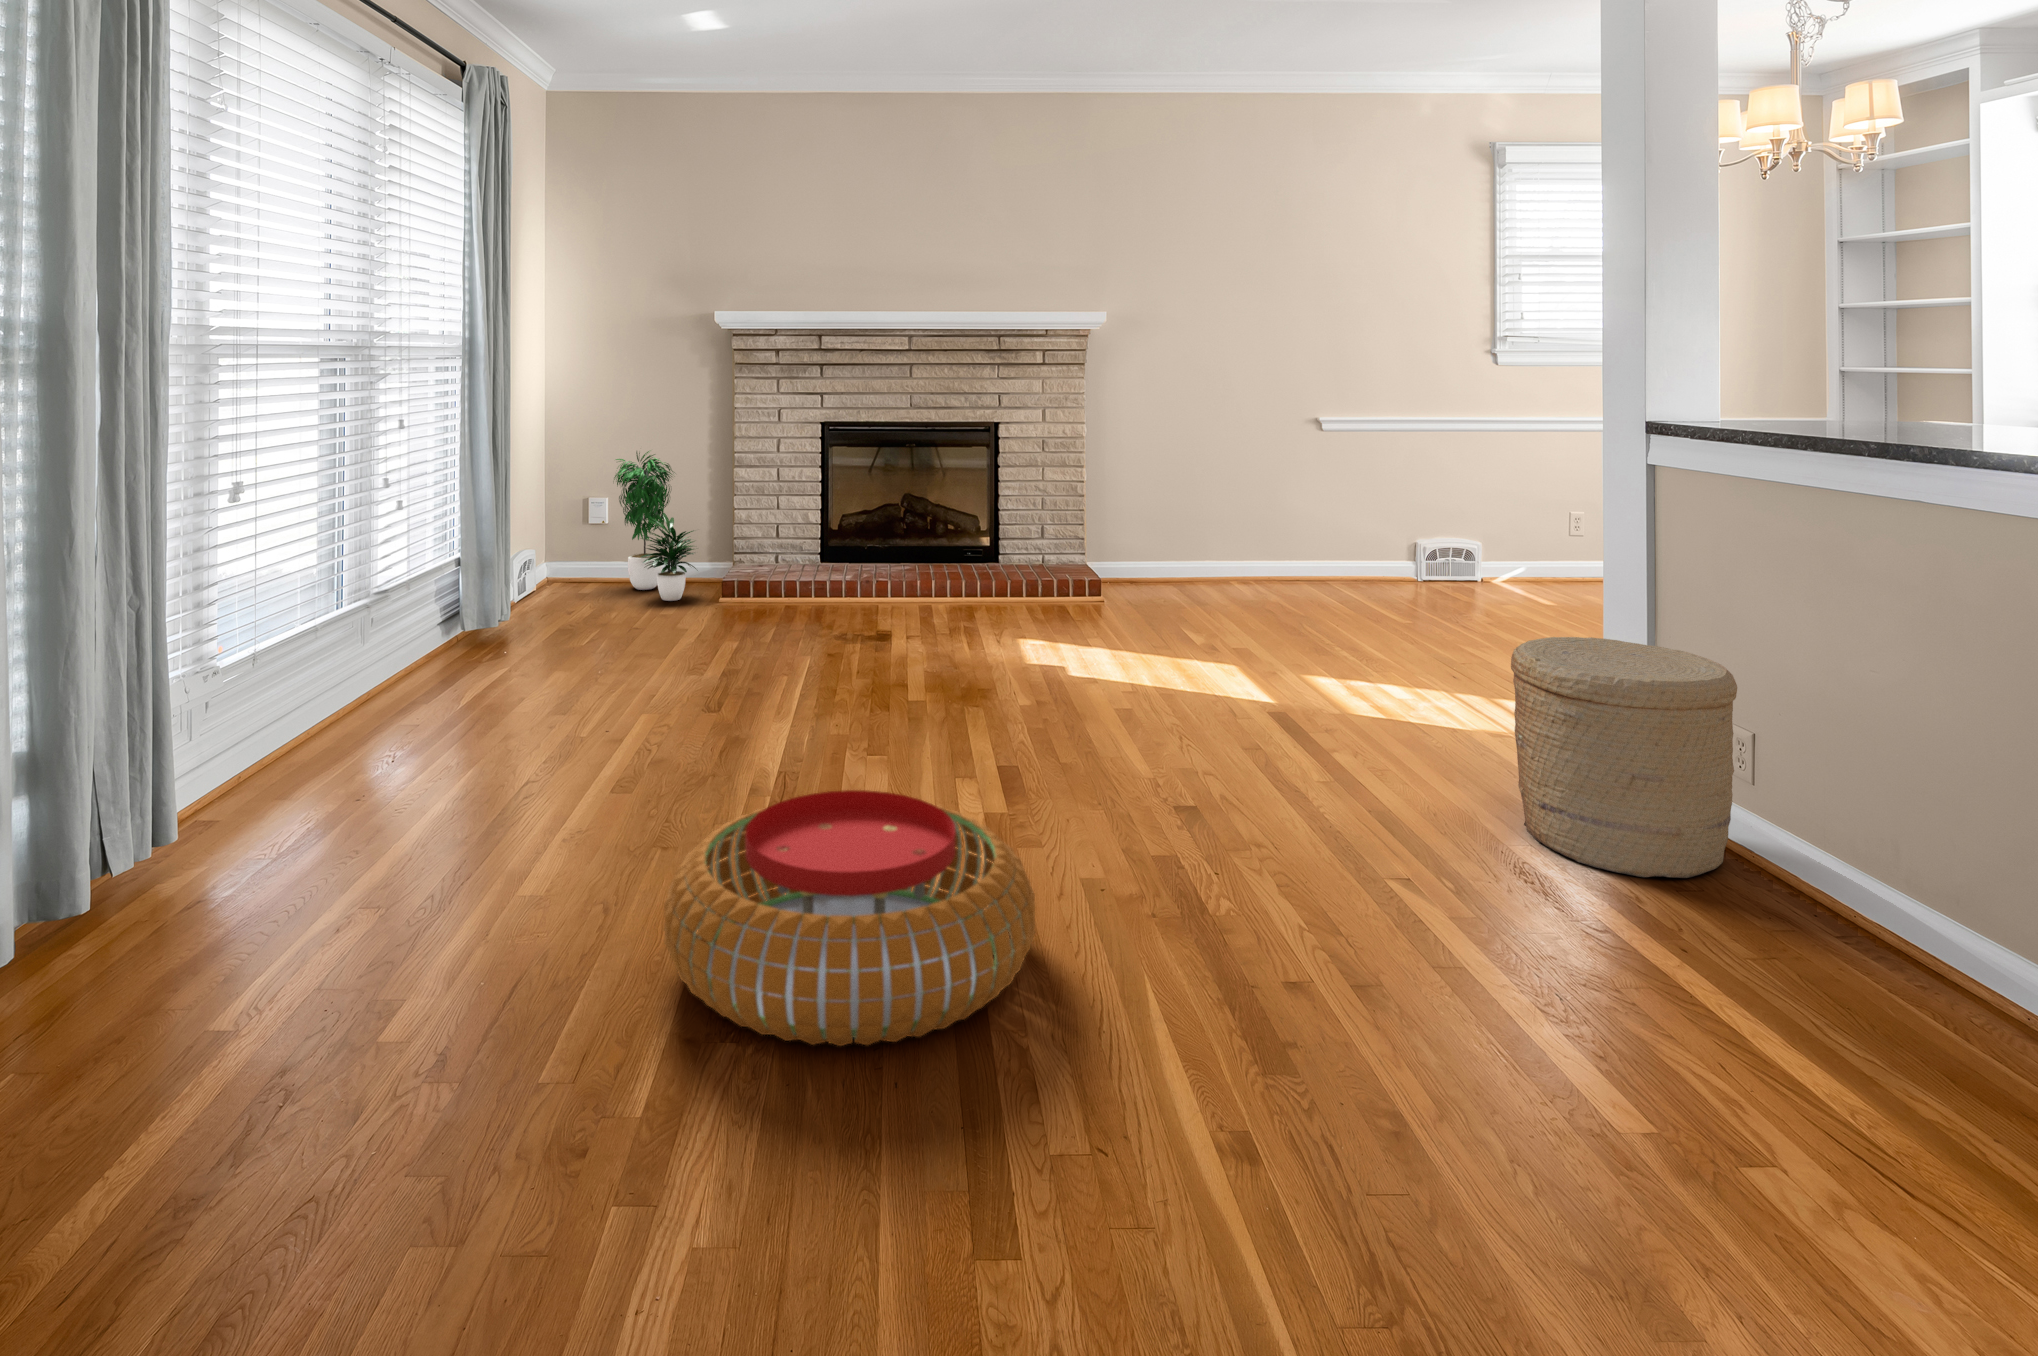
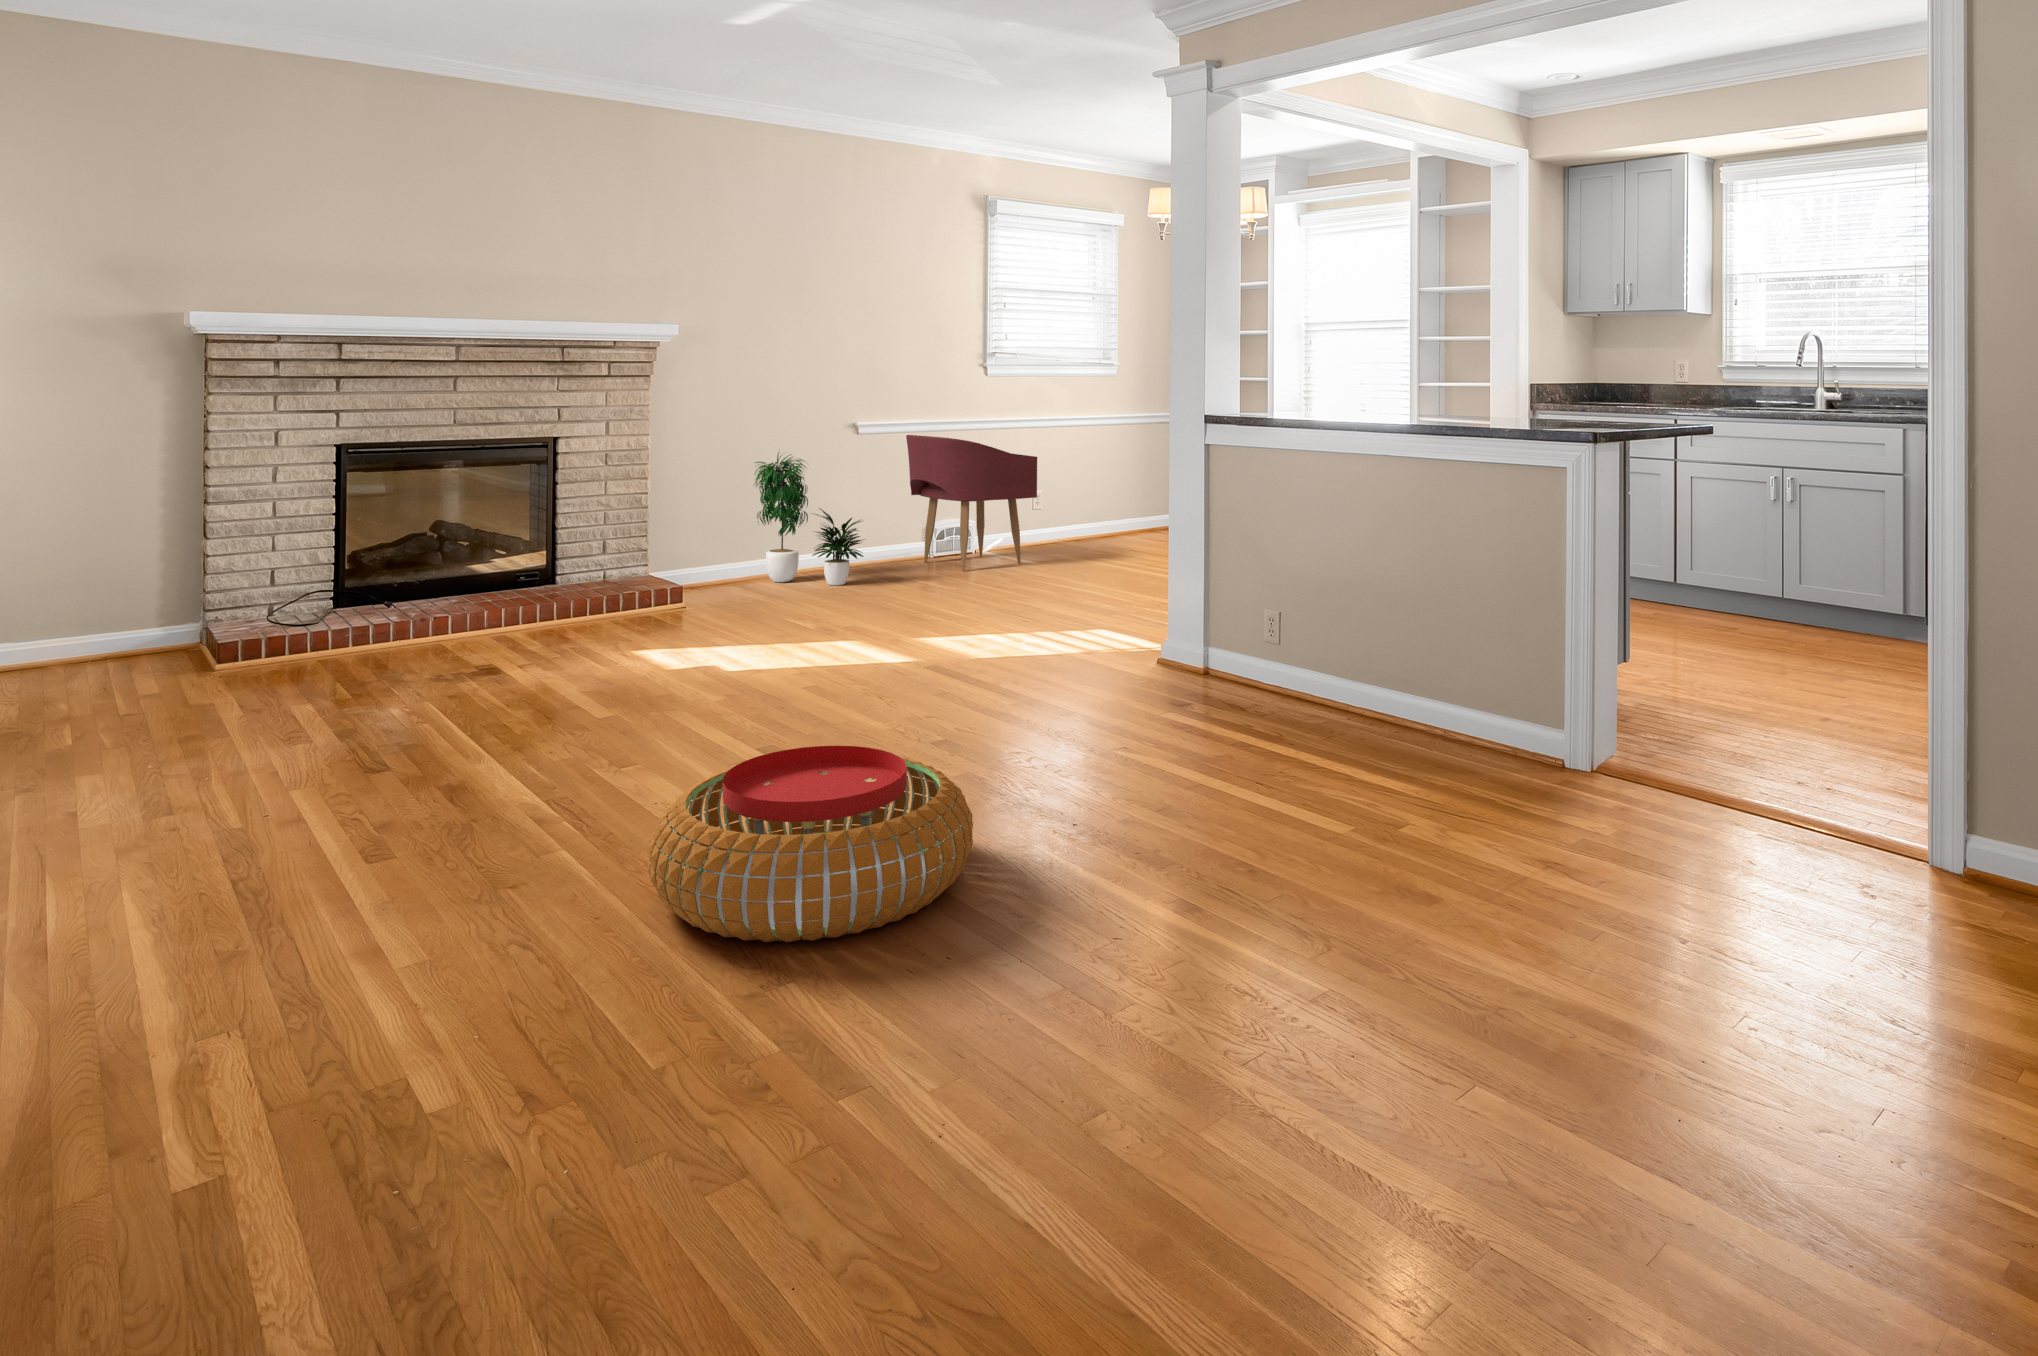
armchair: none [1375,432,1543,597] -> present [906,435,1037,571]
potted plant: present [614,451,696,601] -> present [755,452,864,585]
woven basket: present [1511,637,1737,878] -> none [1149,566,1280,714]

